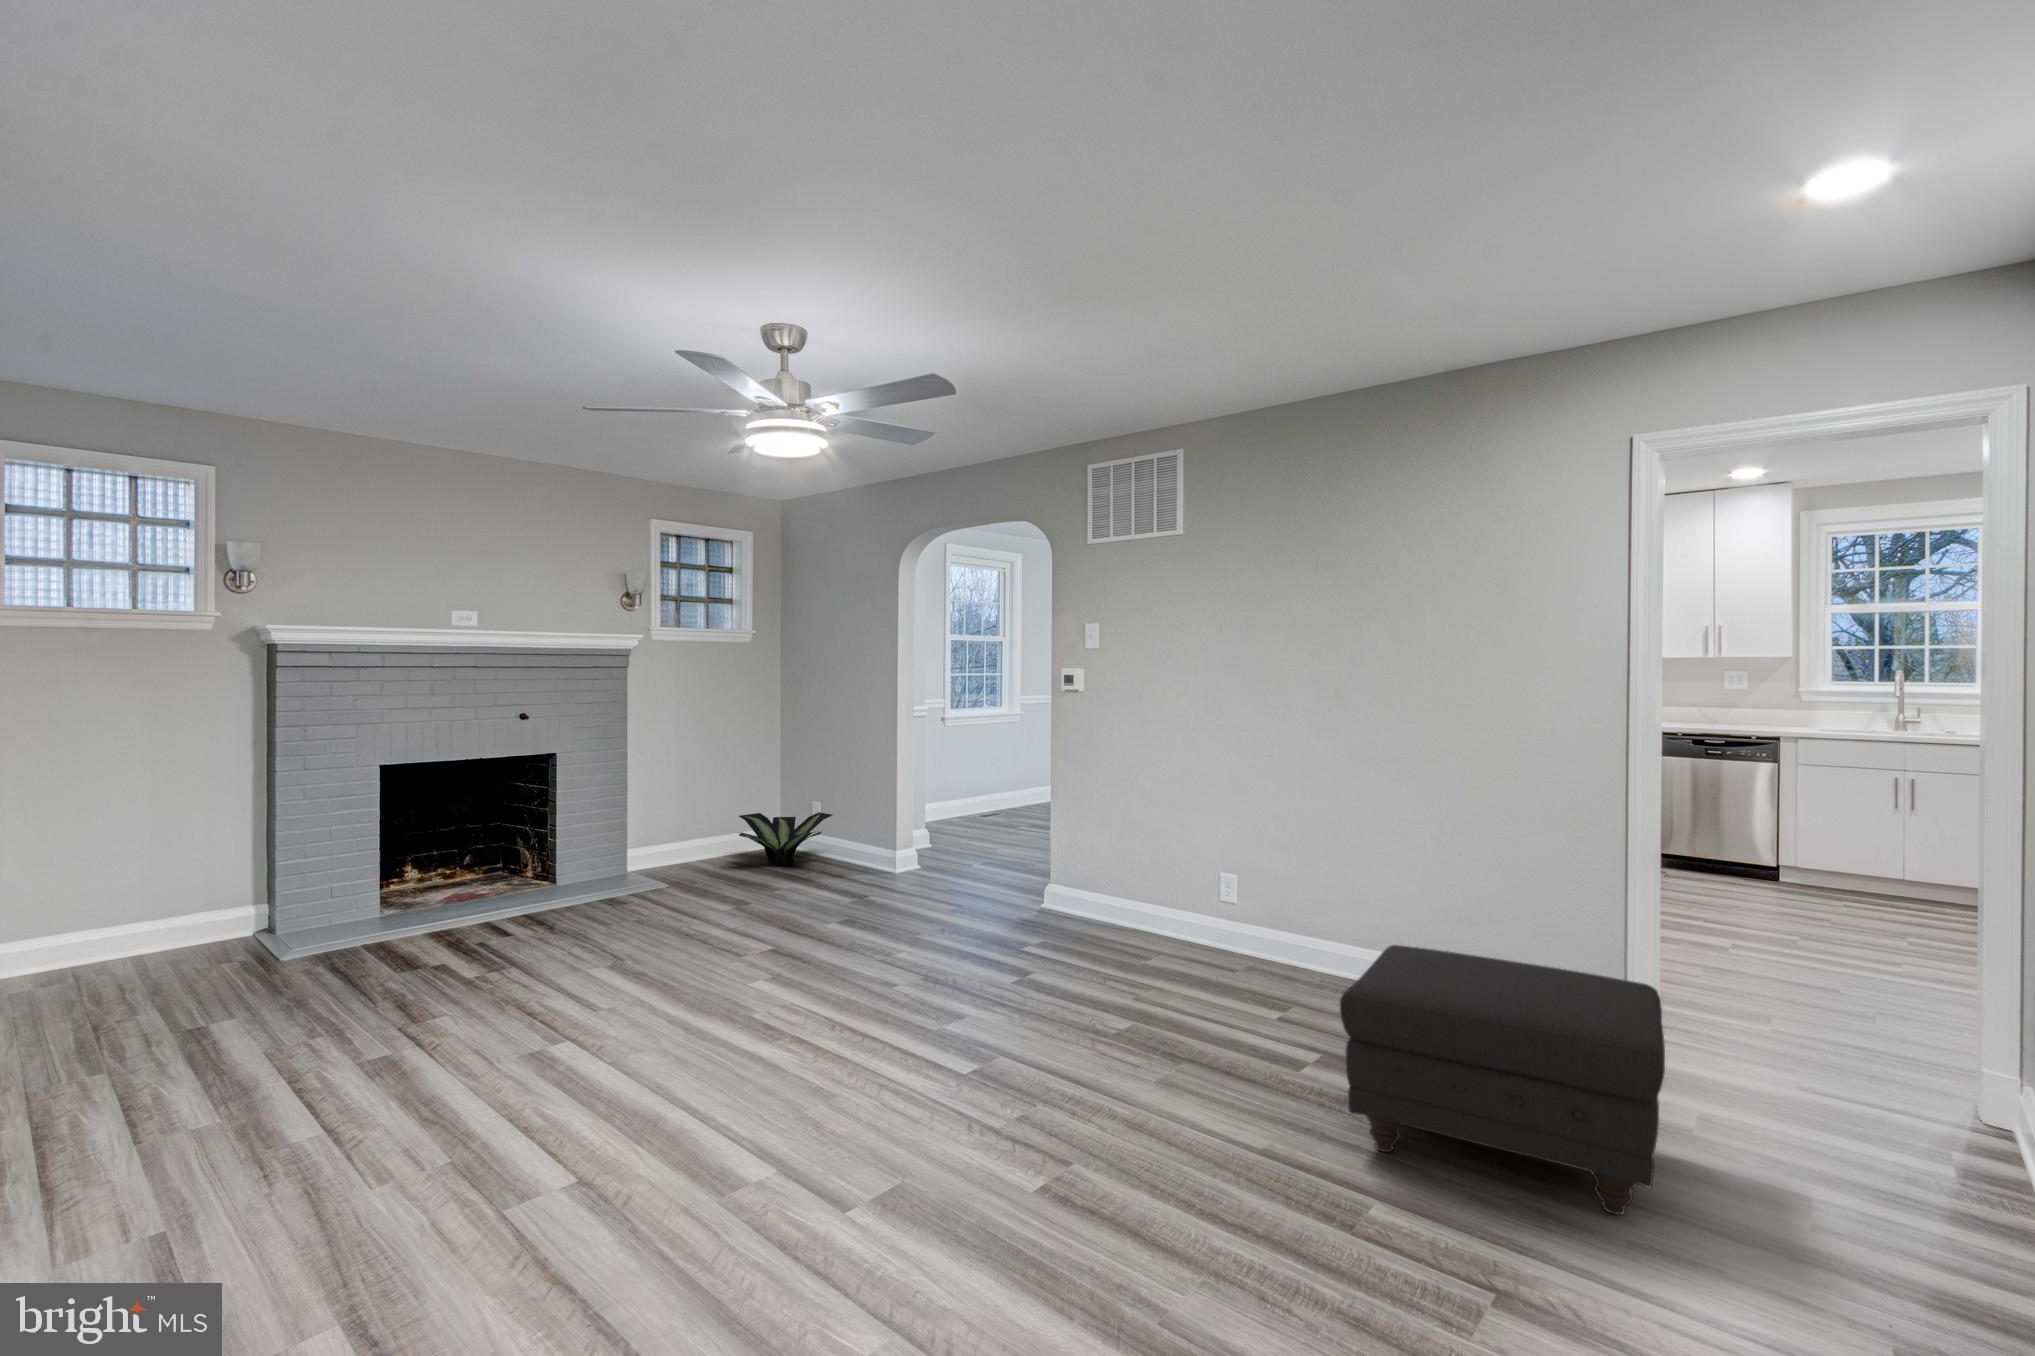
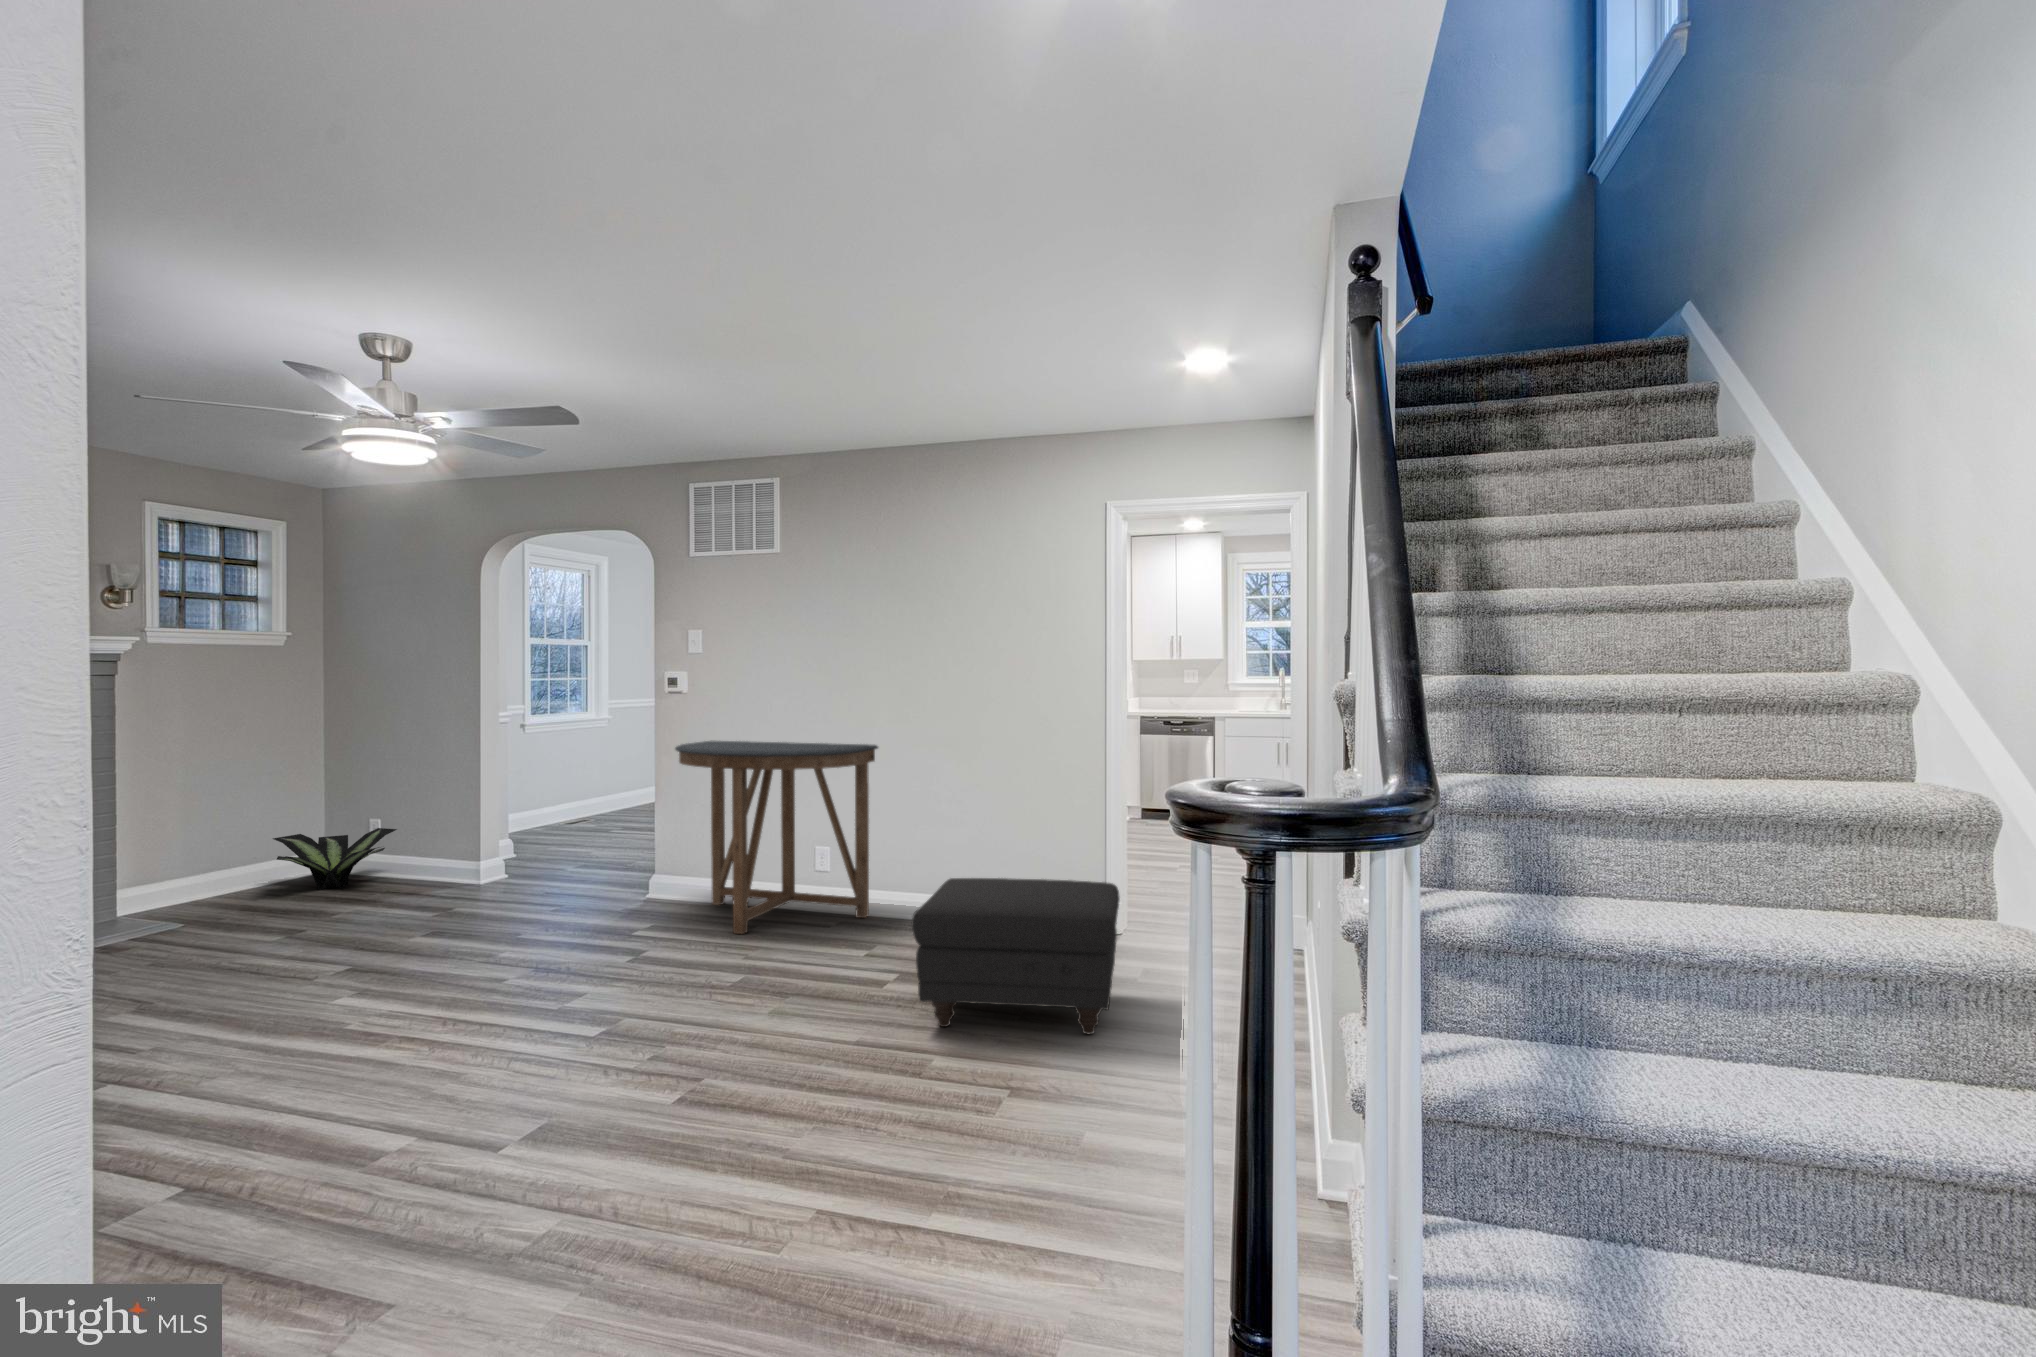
console table: none [1070,745,1299,969] -> present [675,741,878,934]

